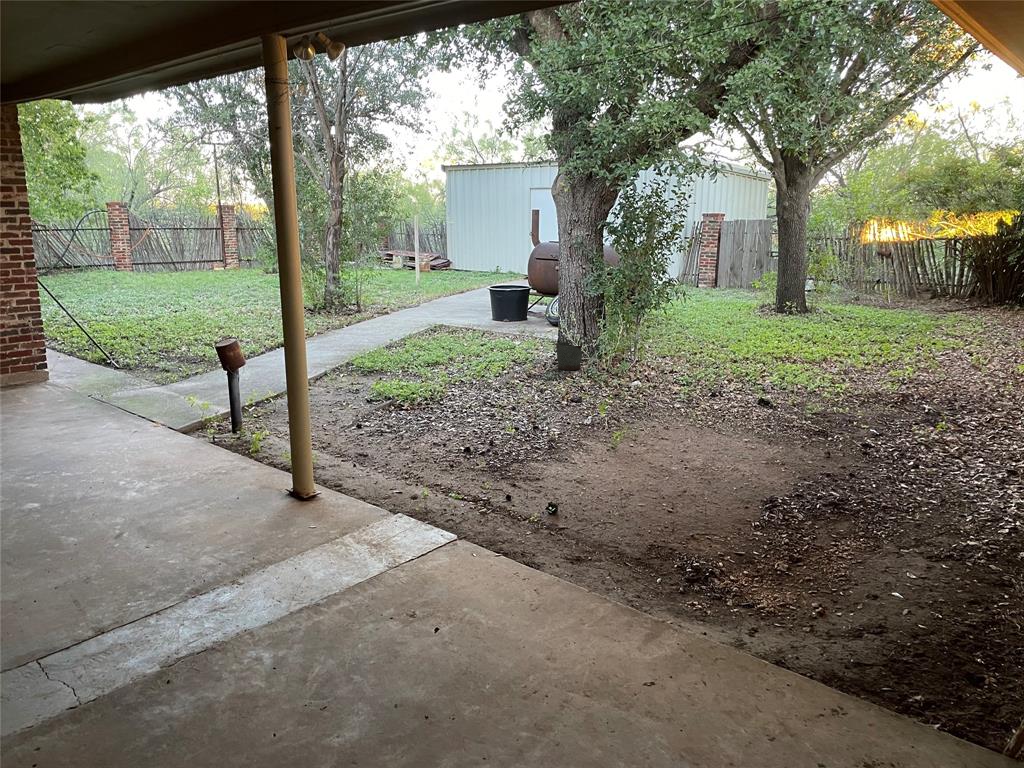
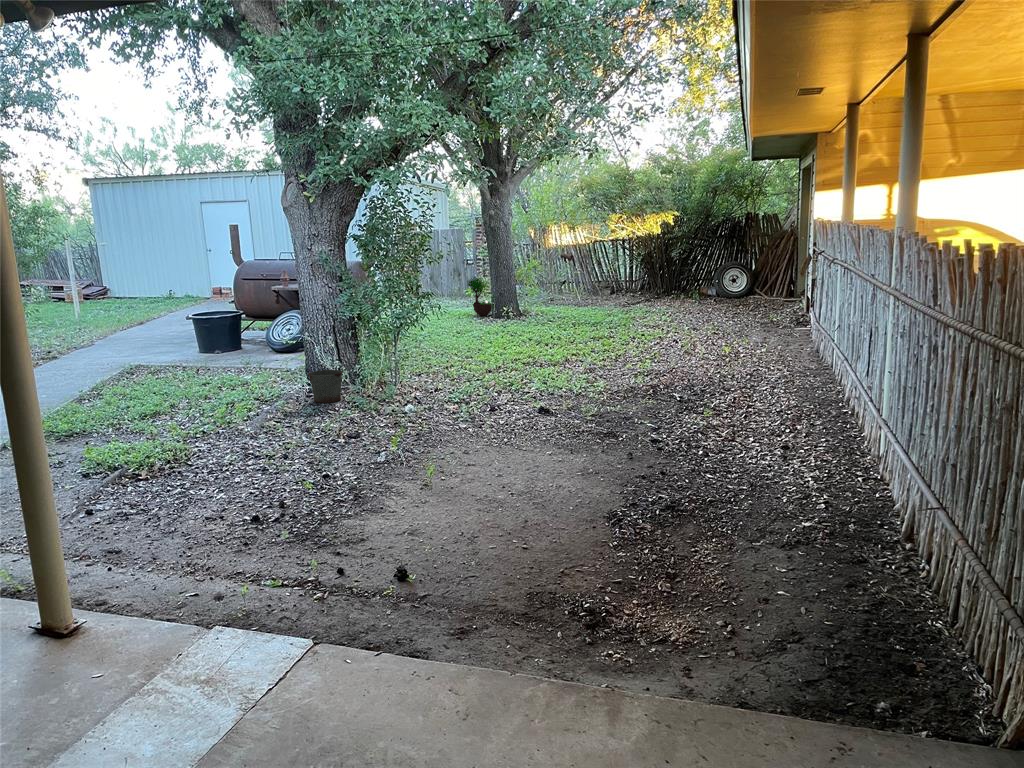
potted tree: none [741,266,765,308] -> present [467,278,492,316]

